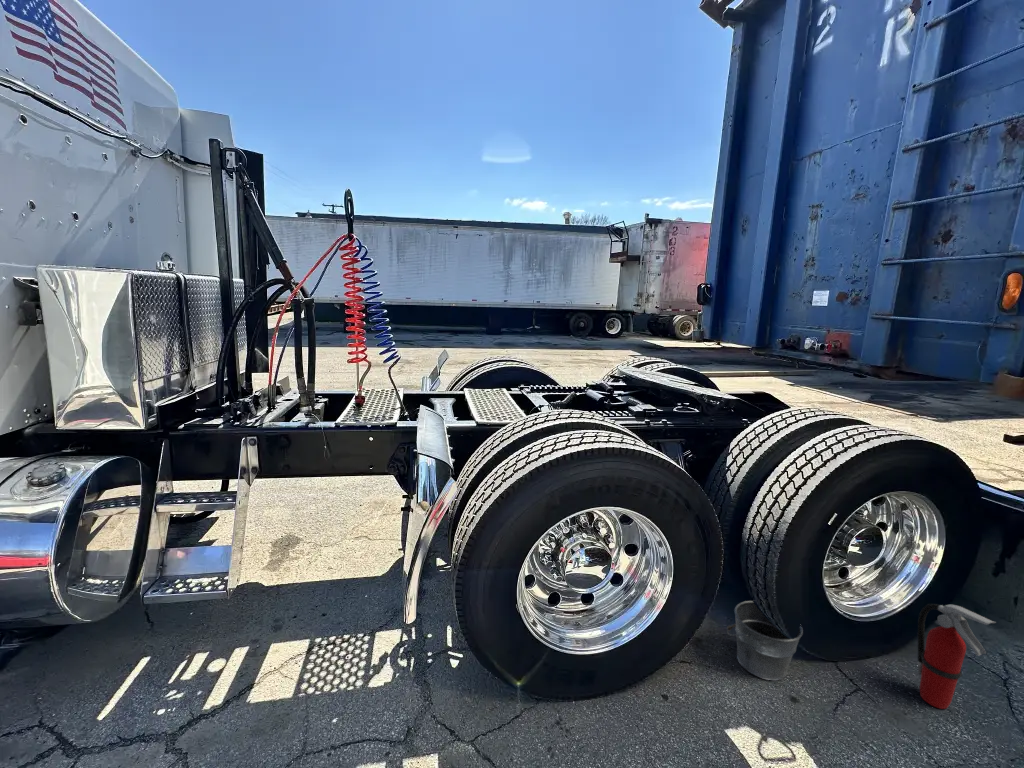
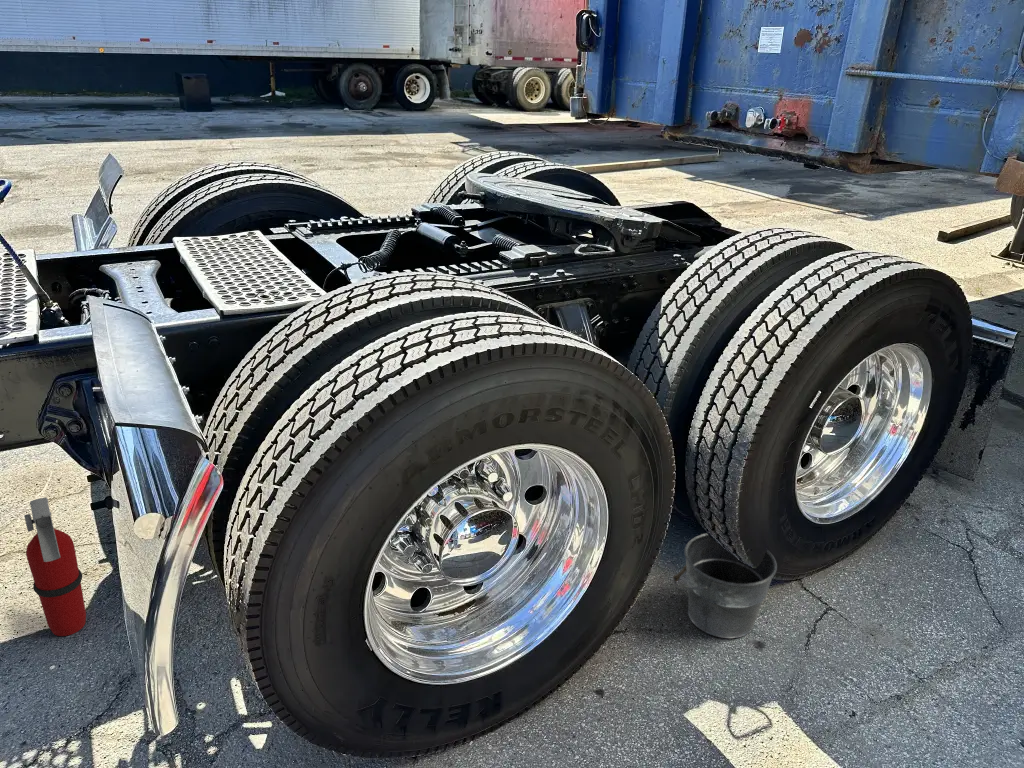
fire extinguisher: present [917,604,996,709] -> present [24,498,86,636]

